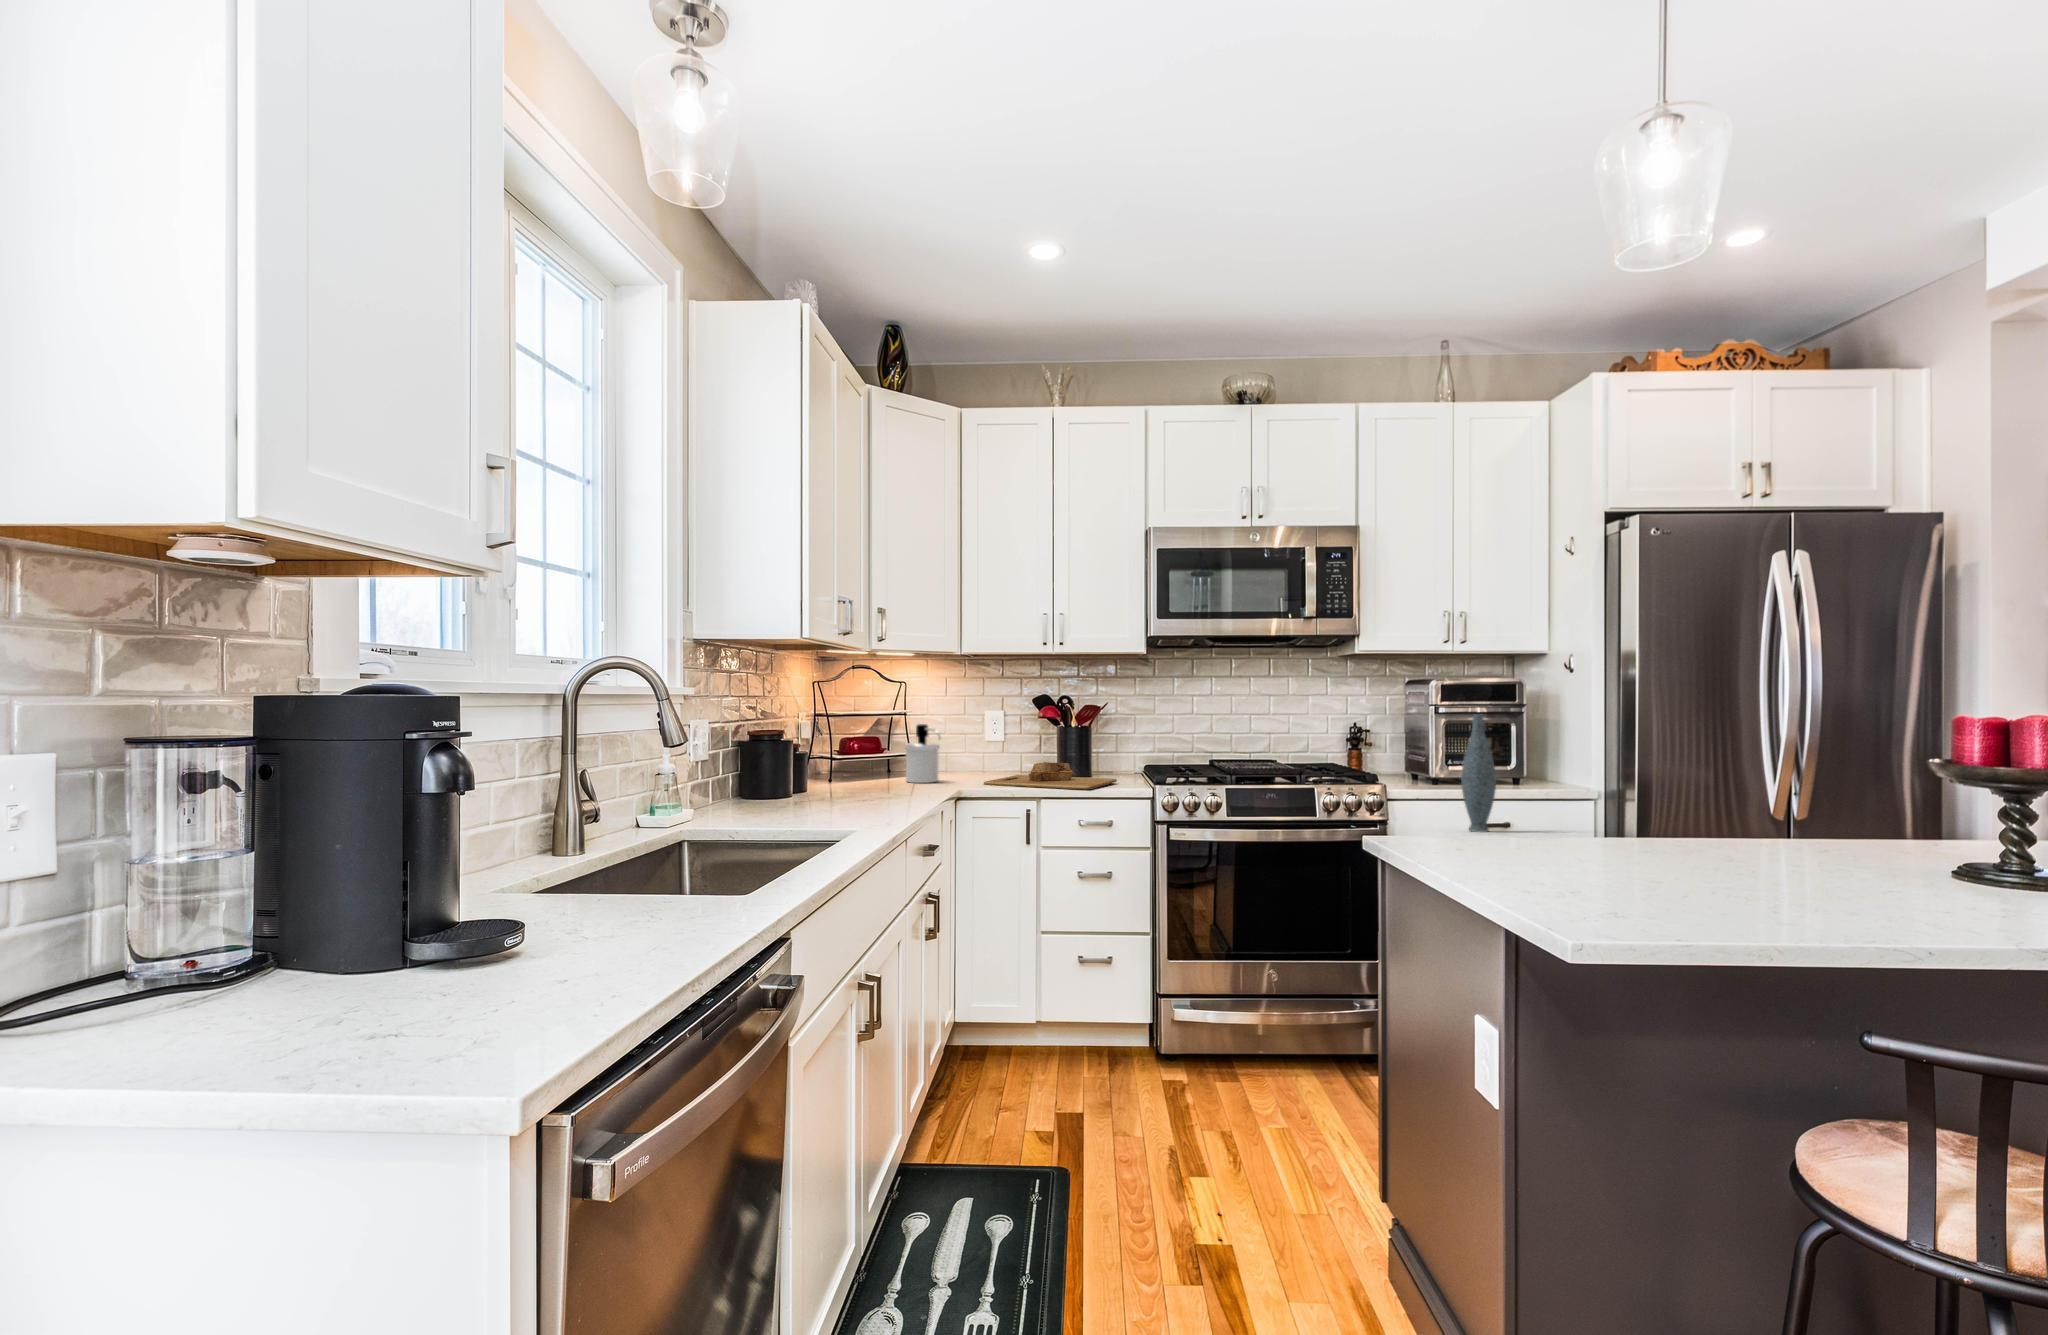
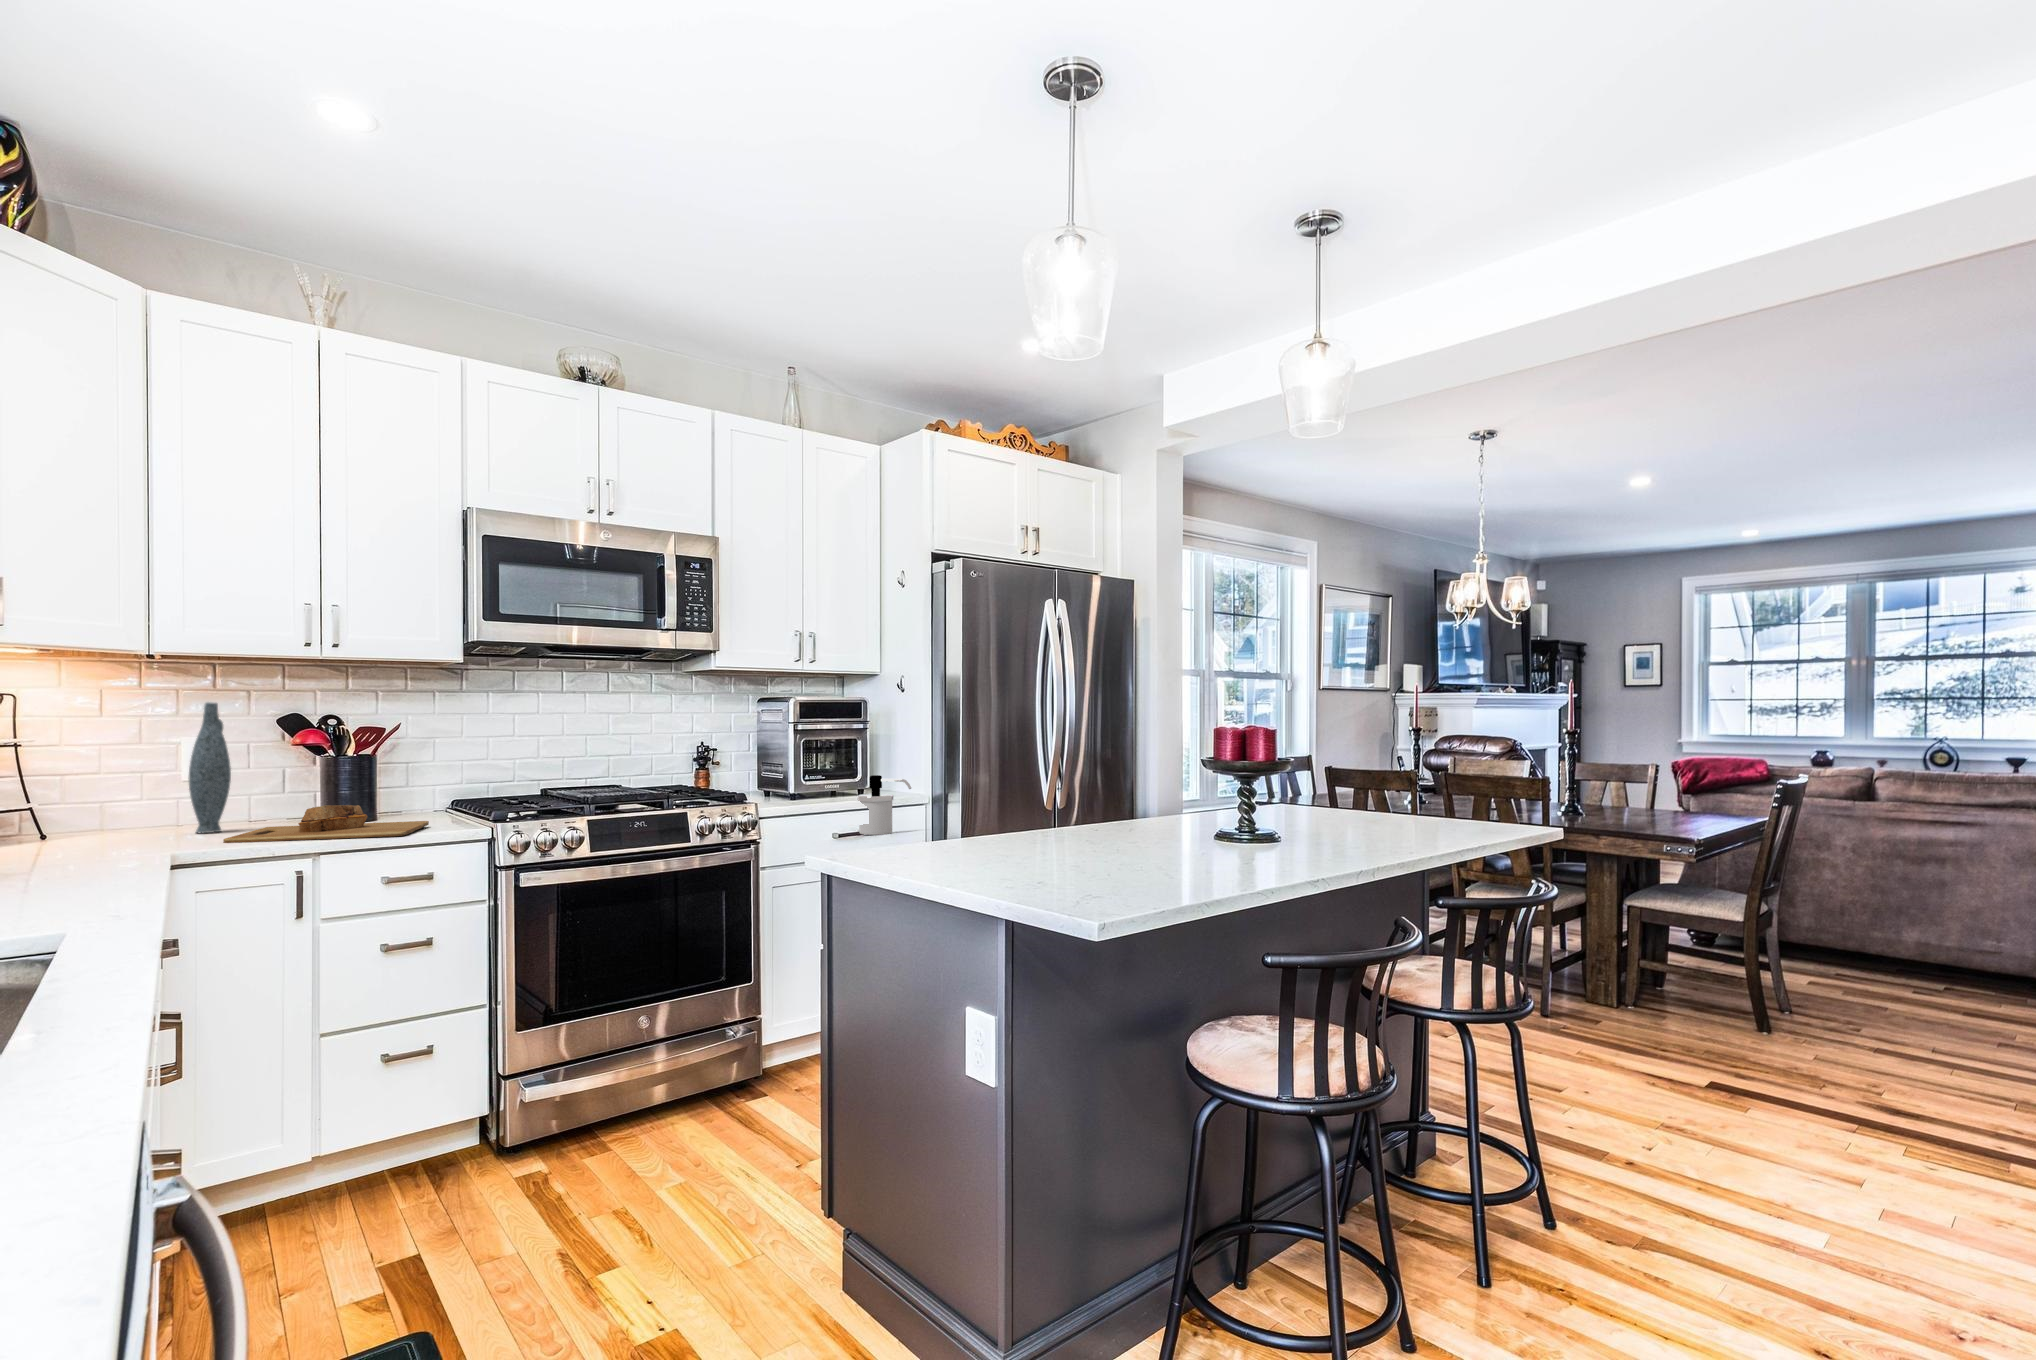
vase: present [1461,715,1496,832] -> present [189,702,231,833]
soap dispenser: present [905,724,941,783] -> present [858,775,911,835]

